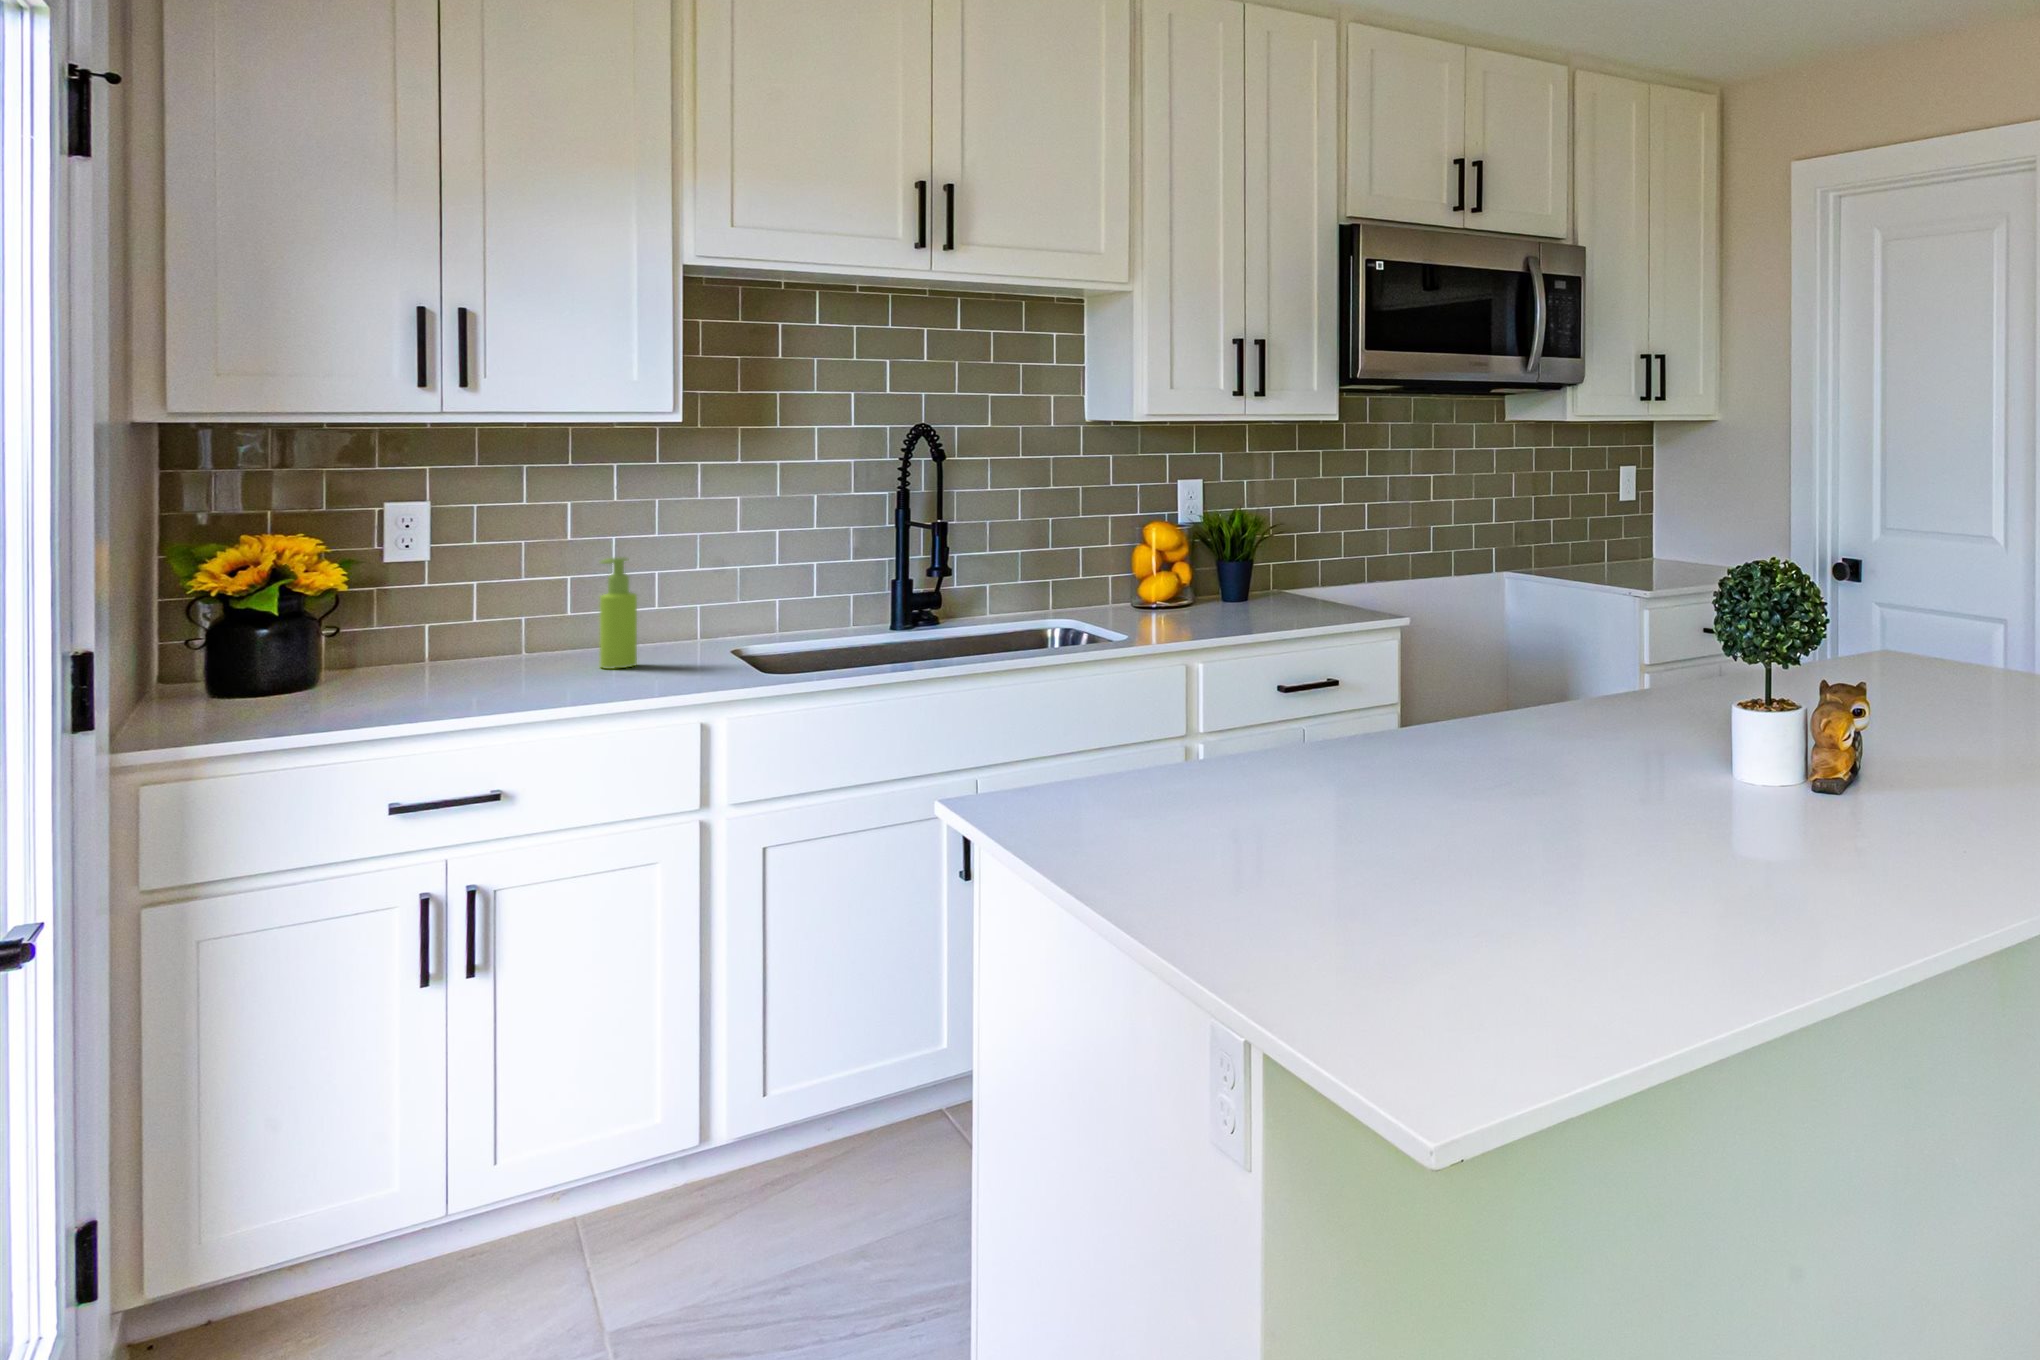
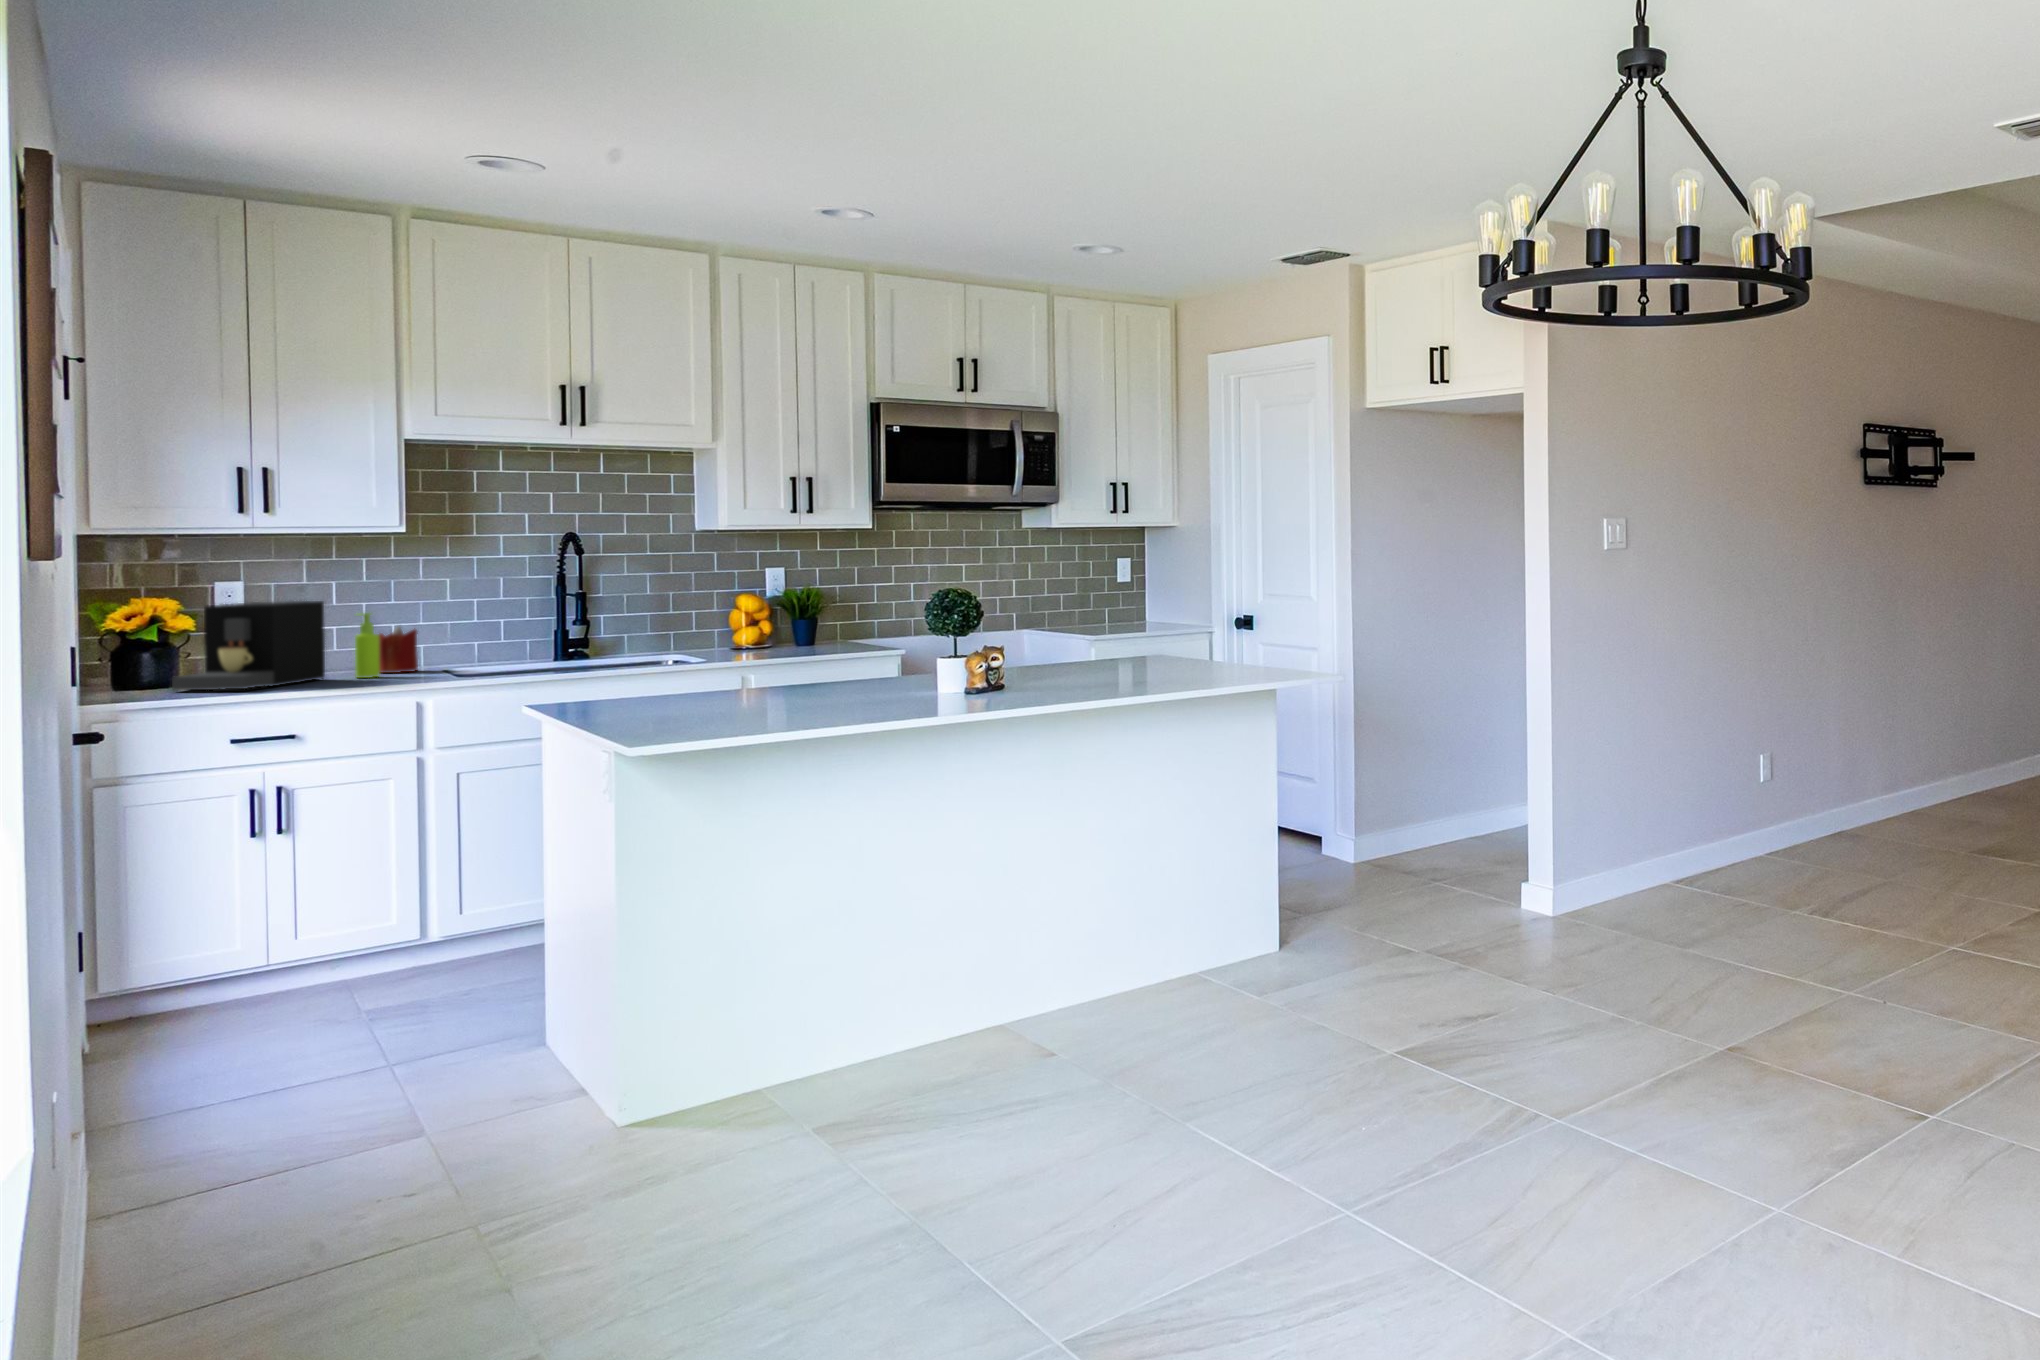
coffee maker: none [296,538,552,706] -> present [172,601,325,690]
candle: none [634,574,694,654] -> present [379,626,418,673]

